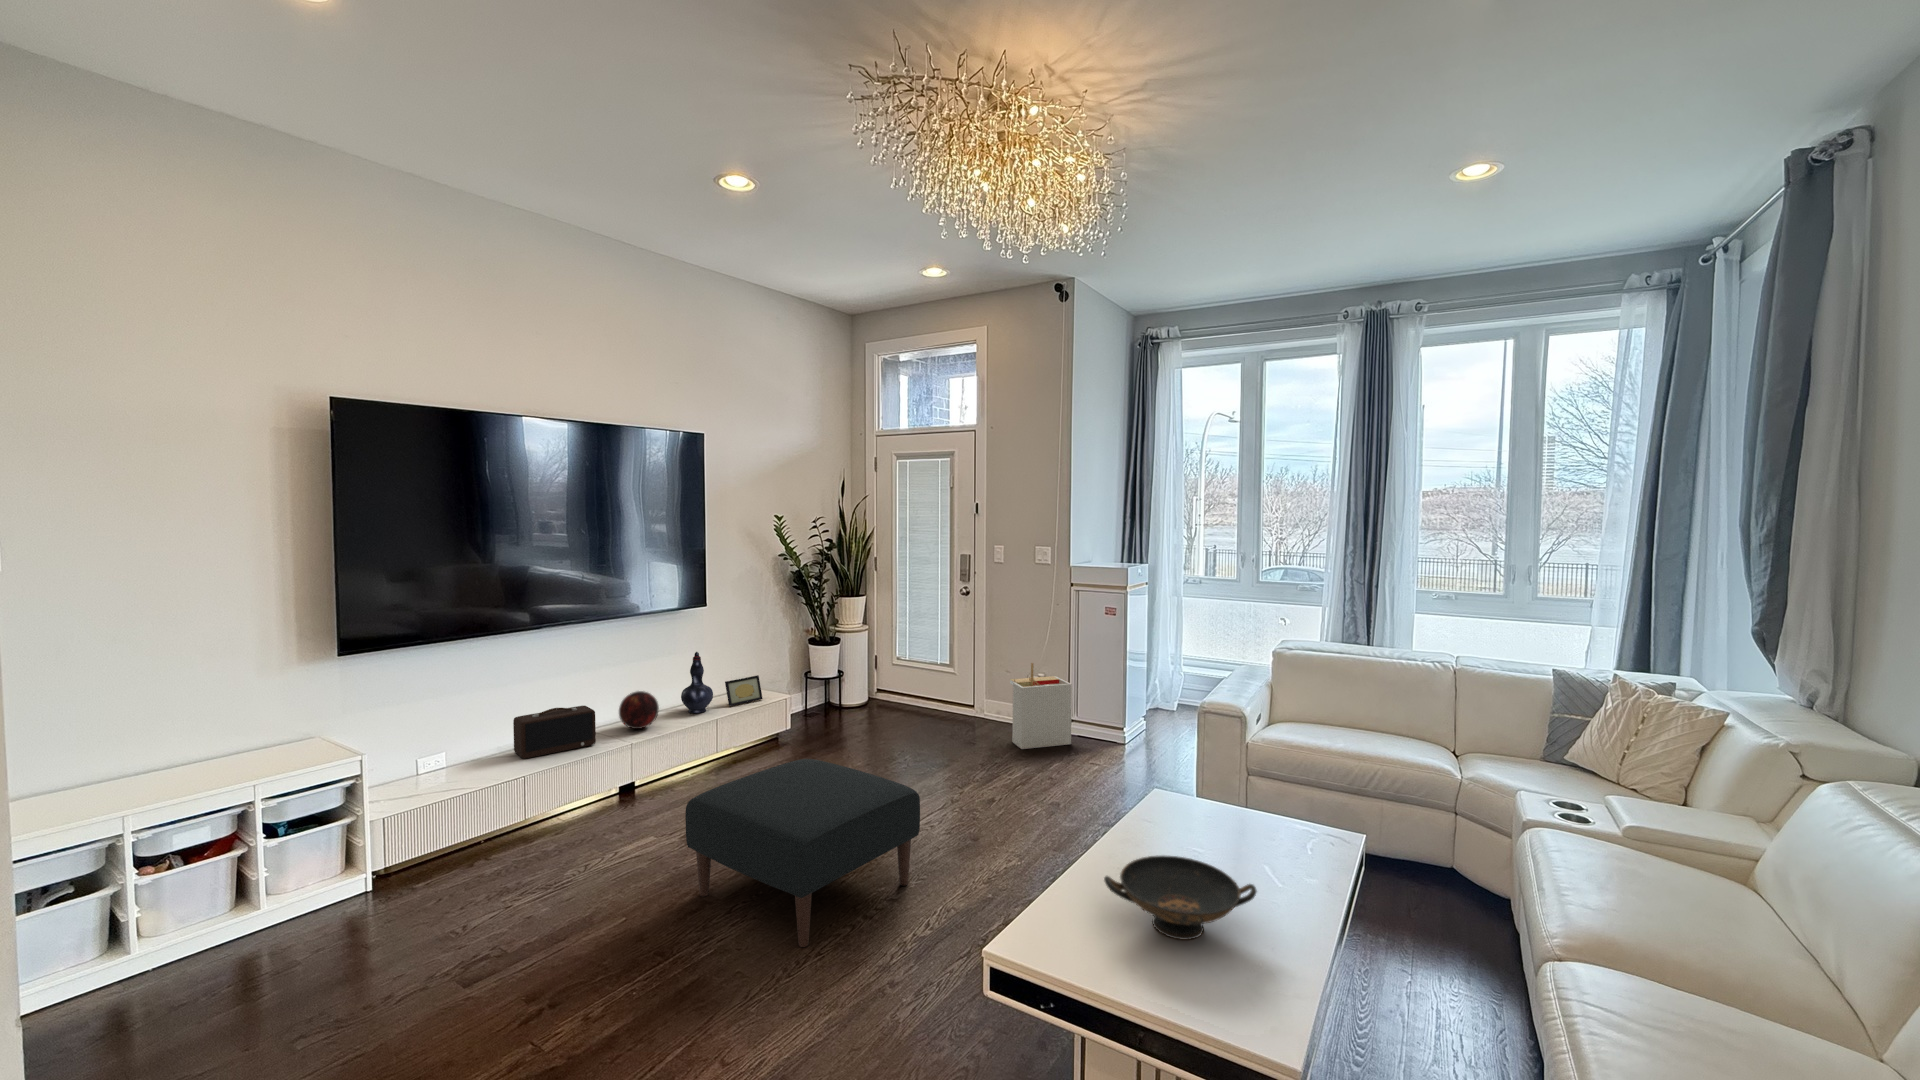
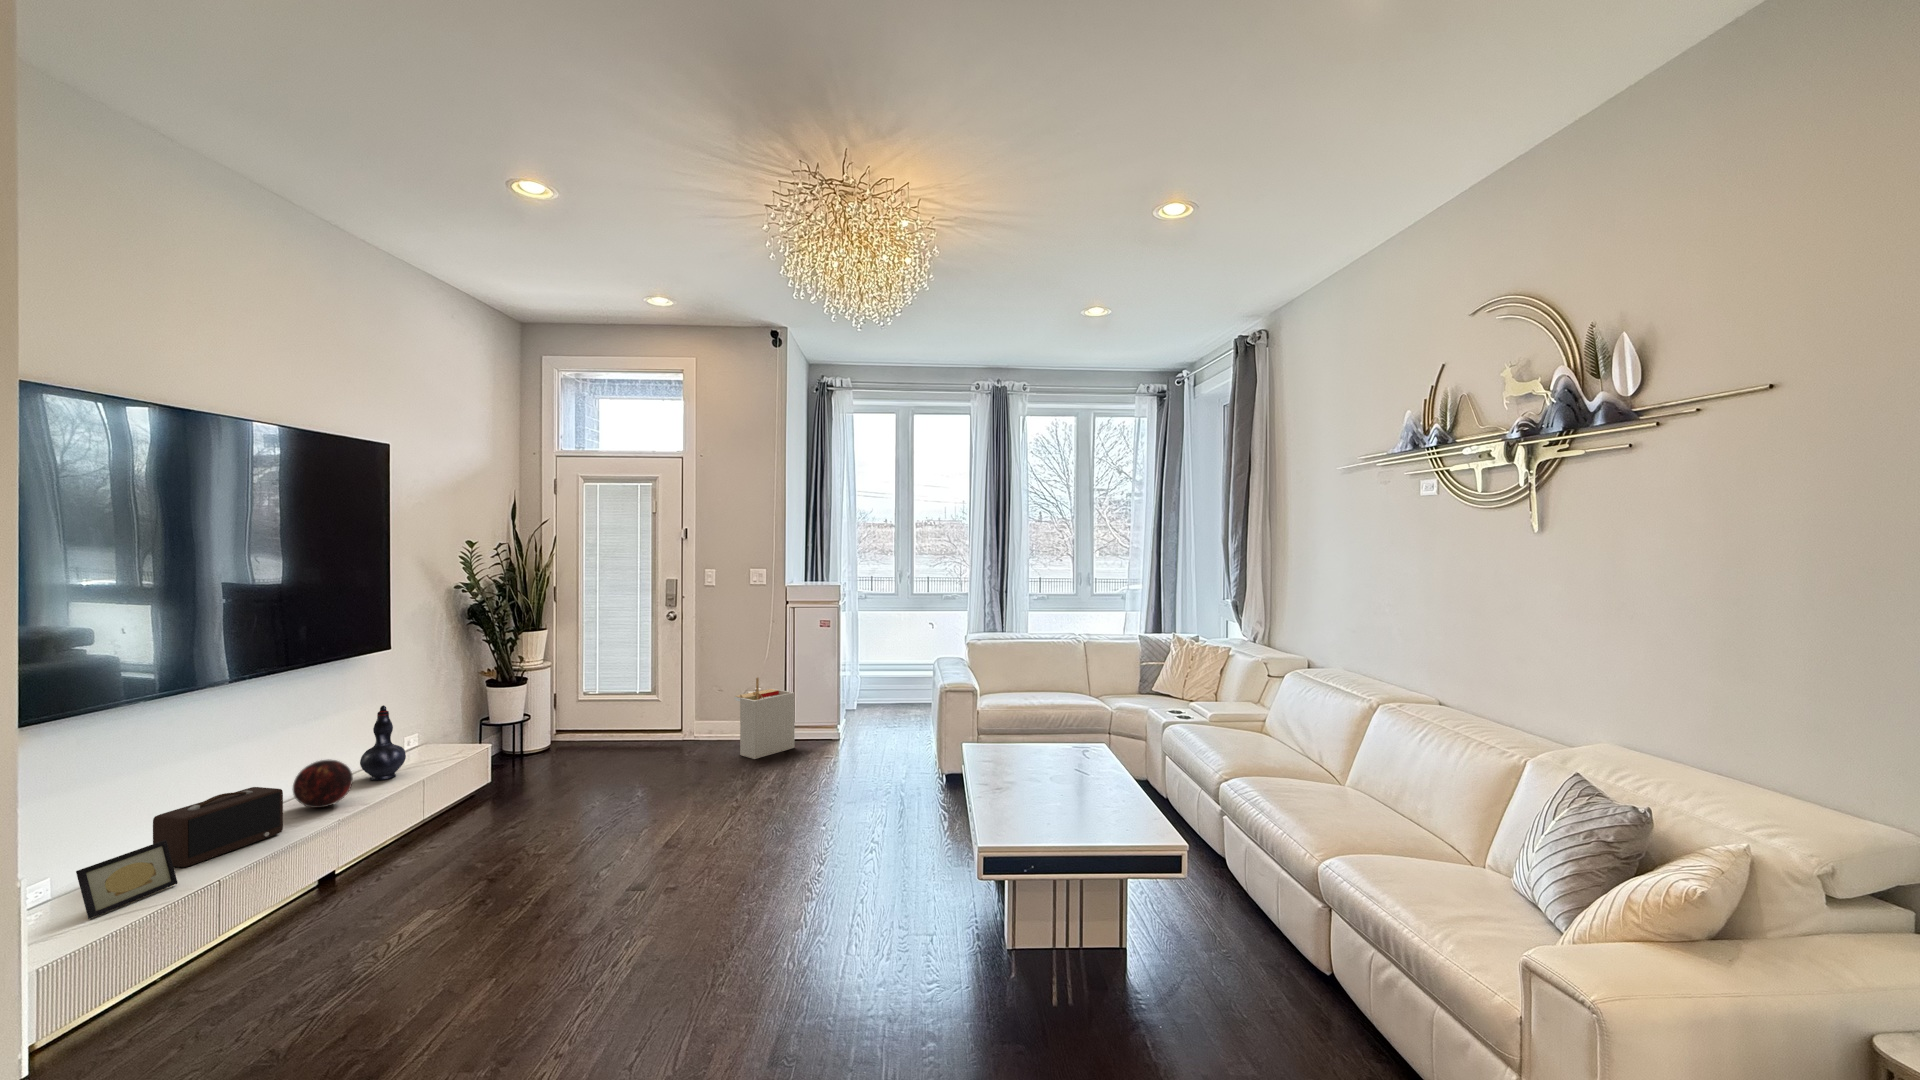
picture frame: present [725,675,763,706] -> present [76,840,178,919]
ottoman: present [685,759,920,947] -> none [539,785,768,946]
decorative bowl: present [1104,856,1257,940] -> none [1027,768,1110,816]

